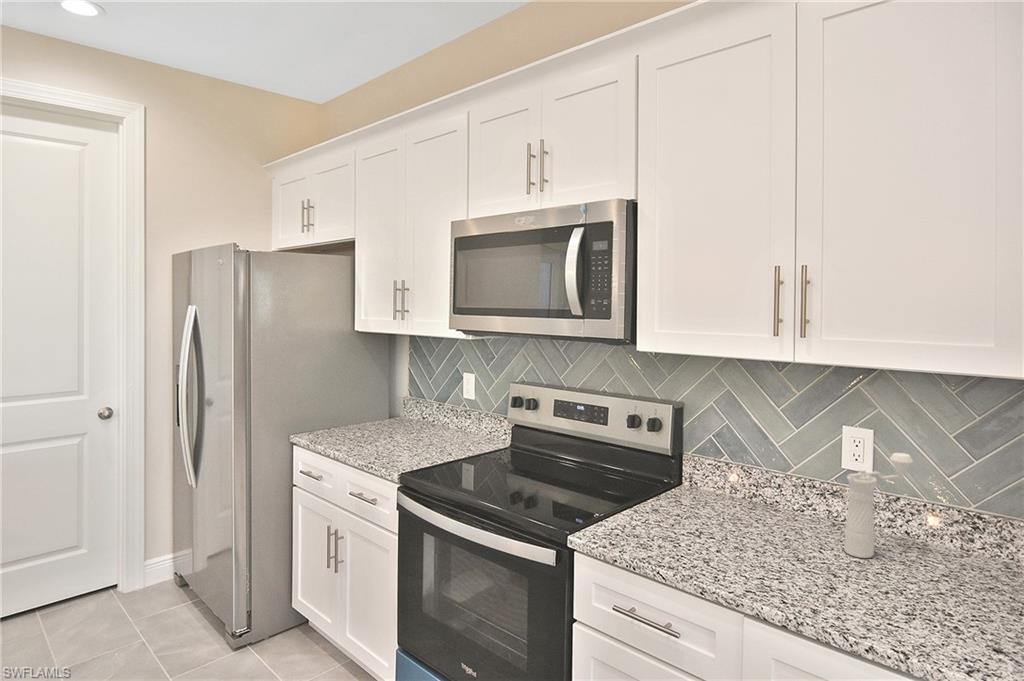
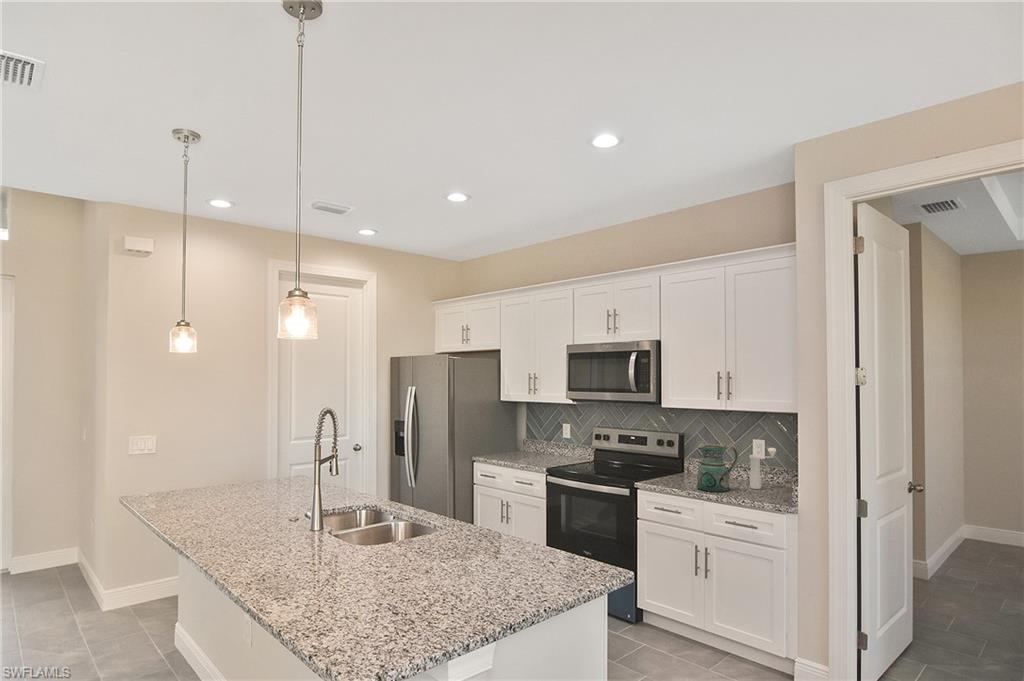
ceramic pitcher: none [717,446,824,575] -> present [697,444,739,492]

